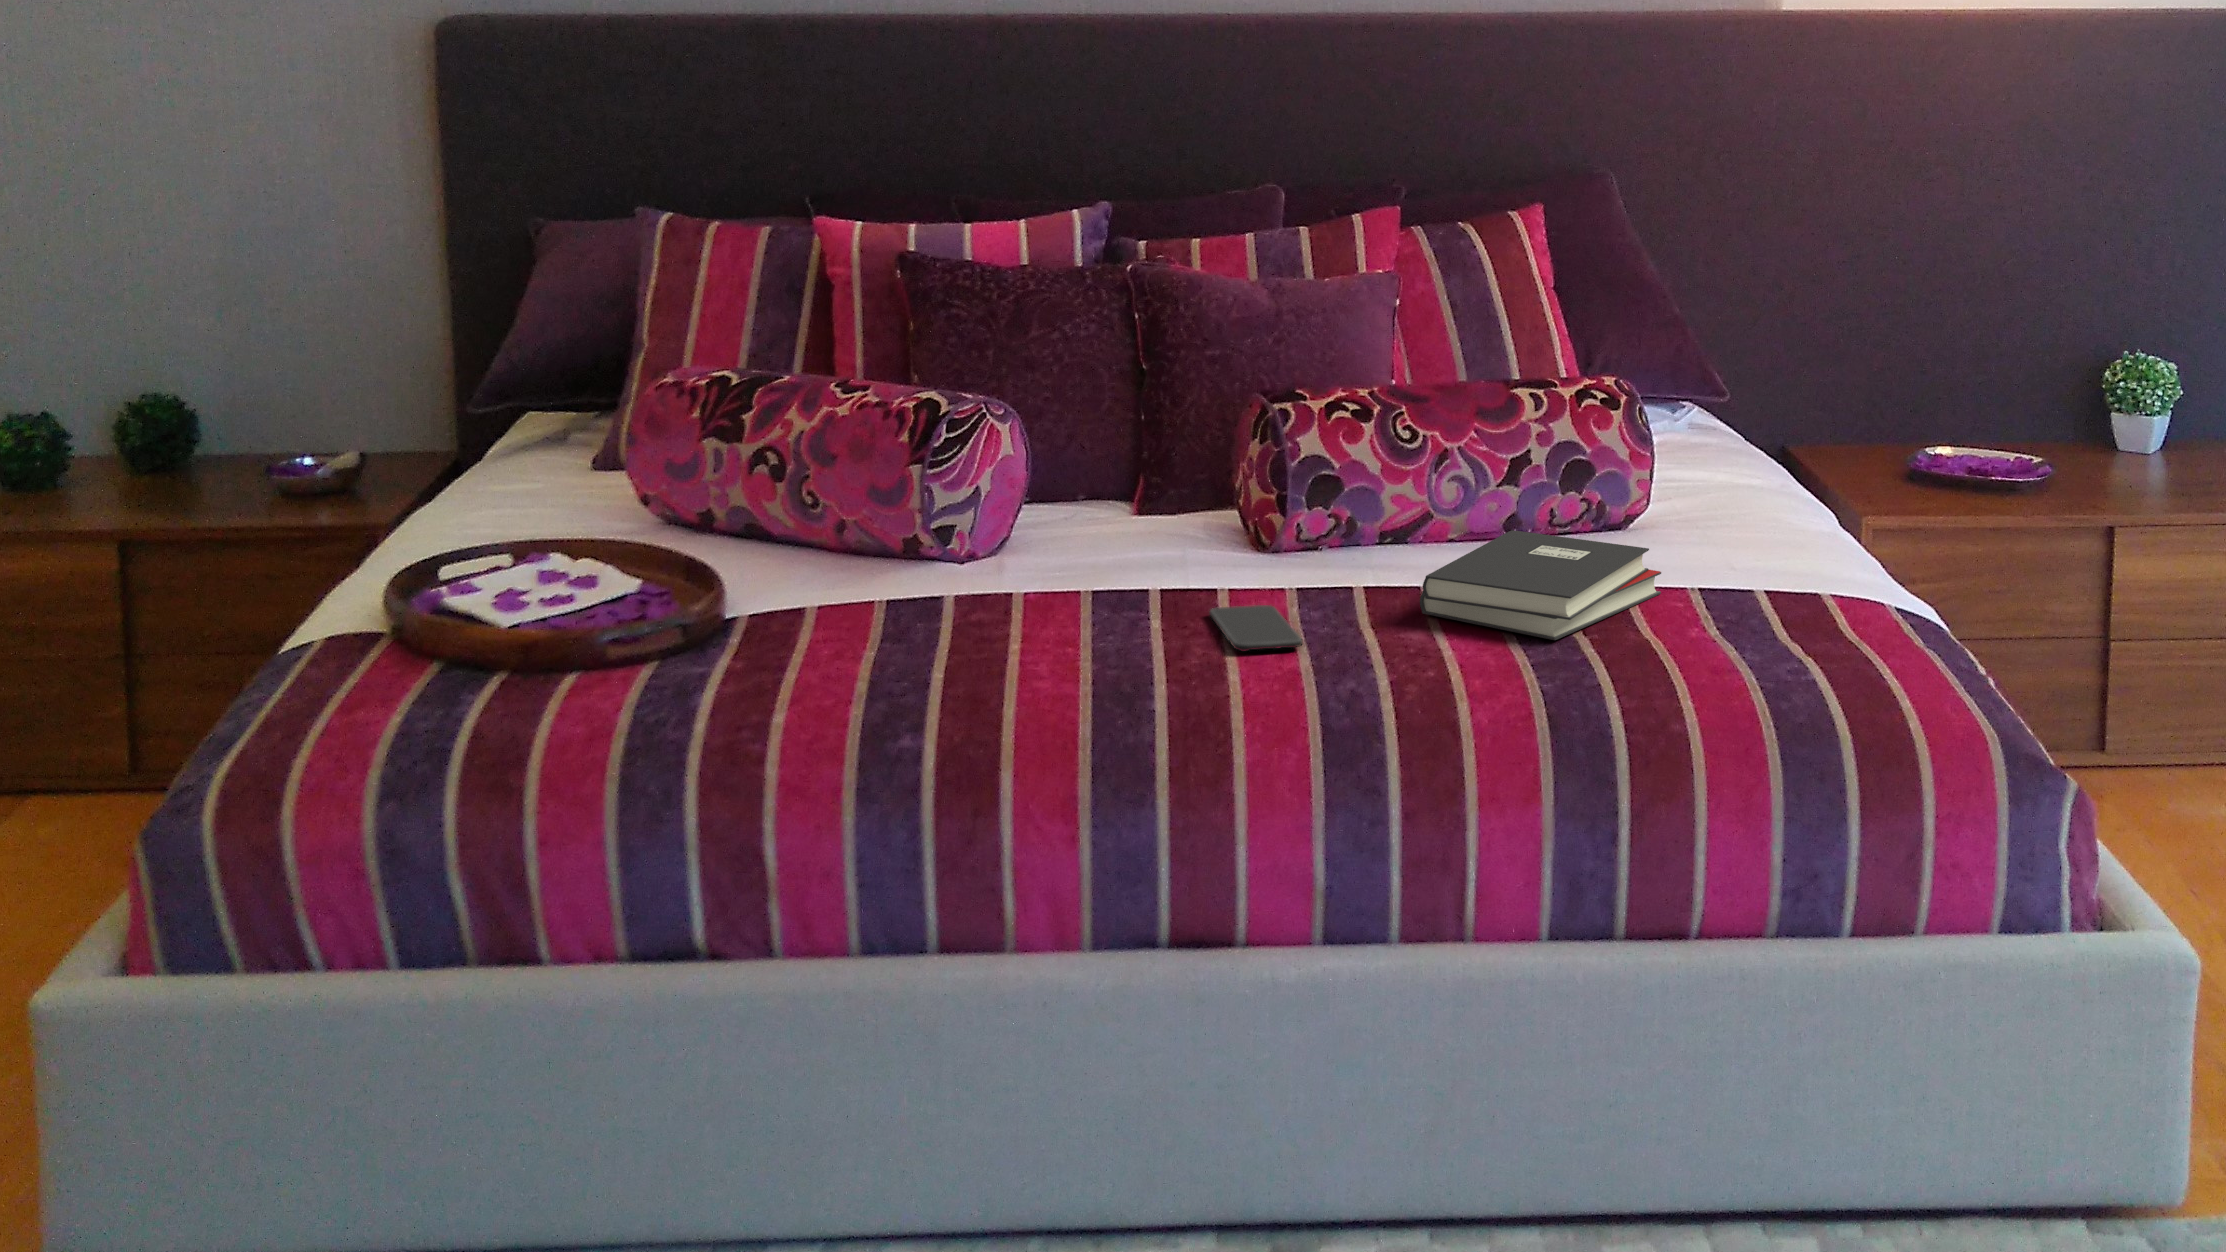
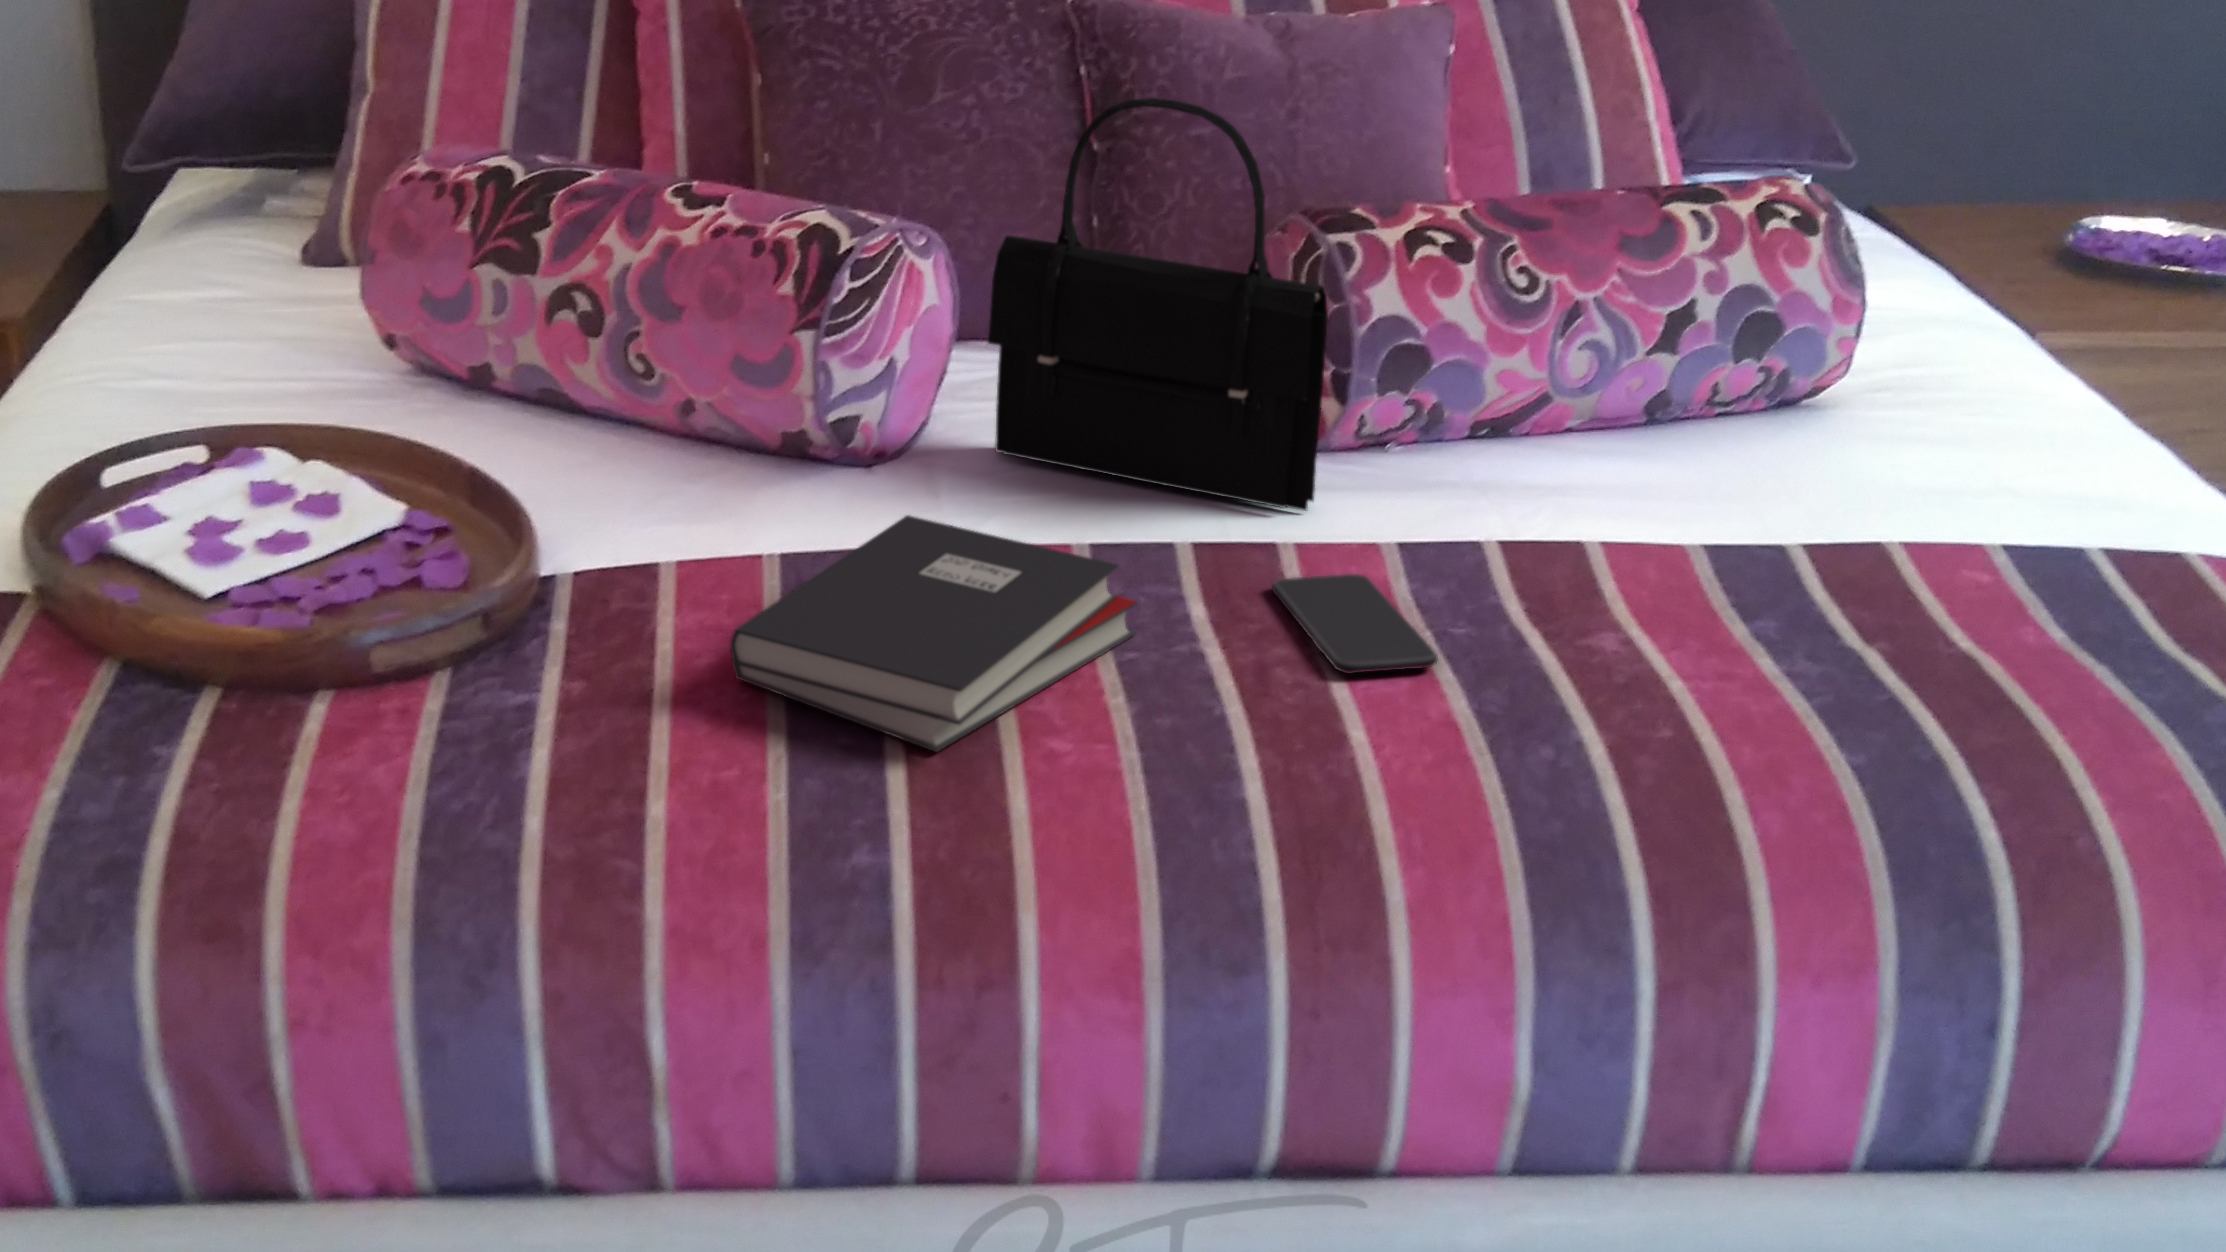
handbag: none [1038,305,1256,578] -> present [988,98,1328,511]
hardback book: present [1420,530,1661,640] -> present [730,515,1137,752]

